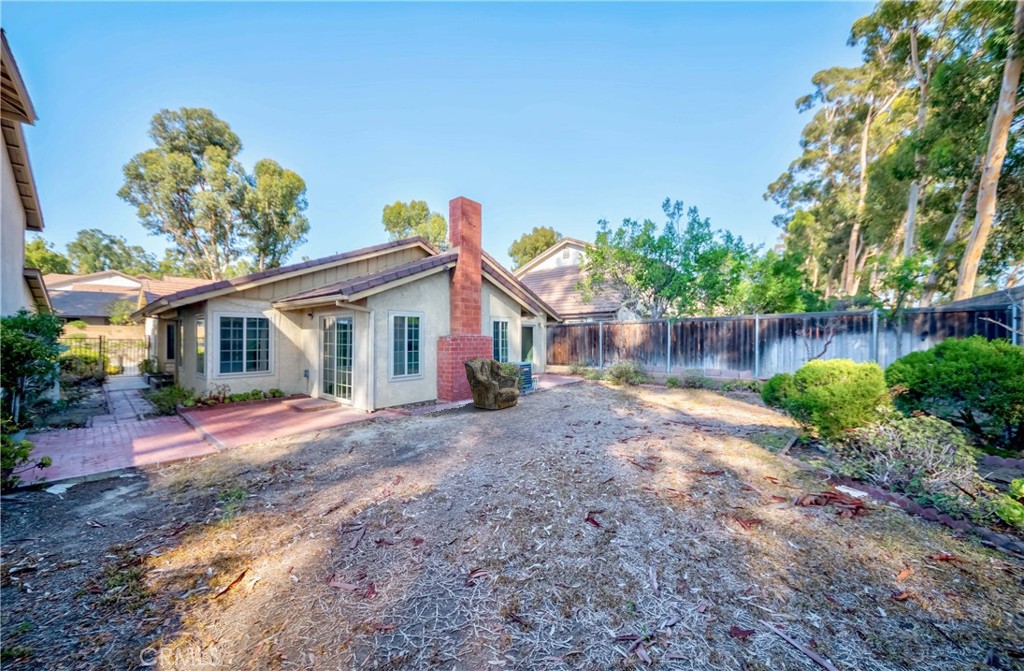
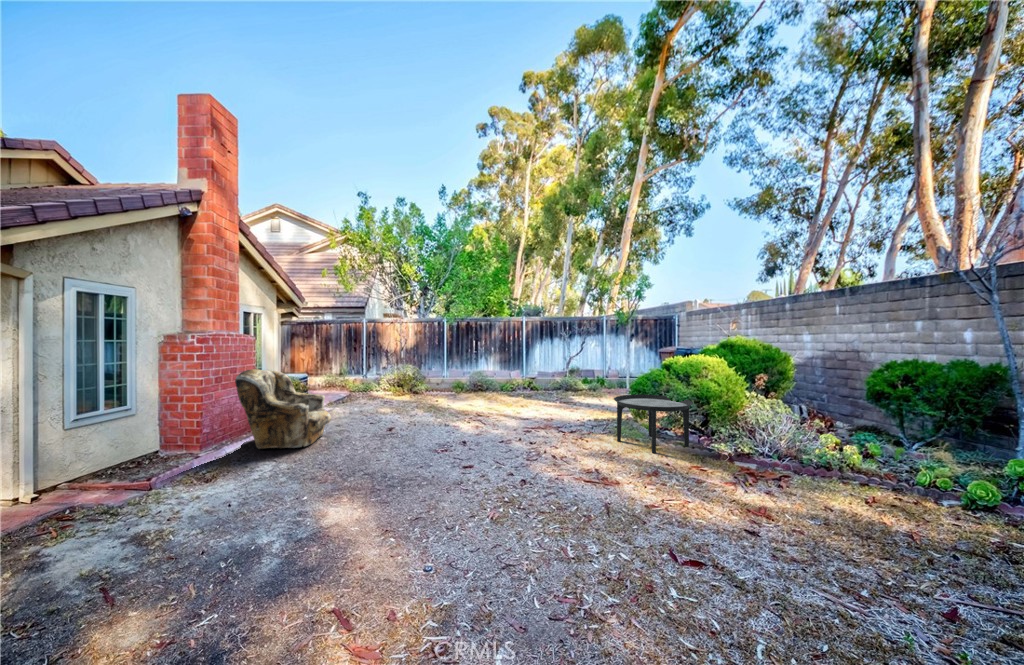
round table: none [732,401,844,474] -> present [614,395,693,453]

